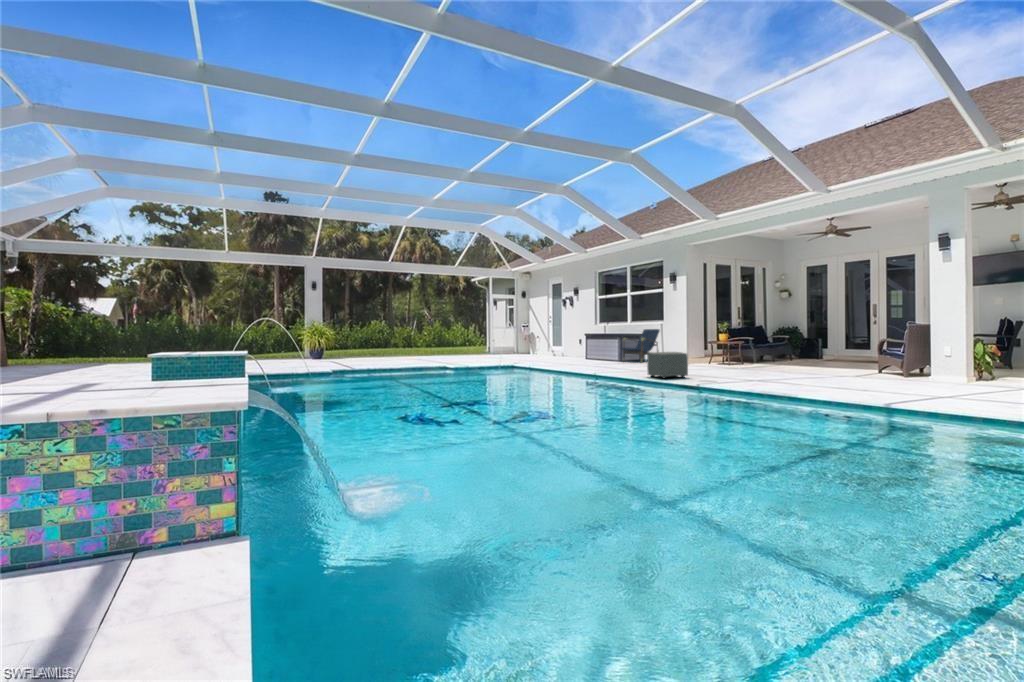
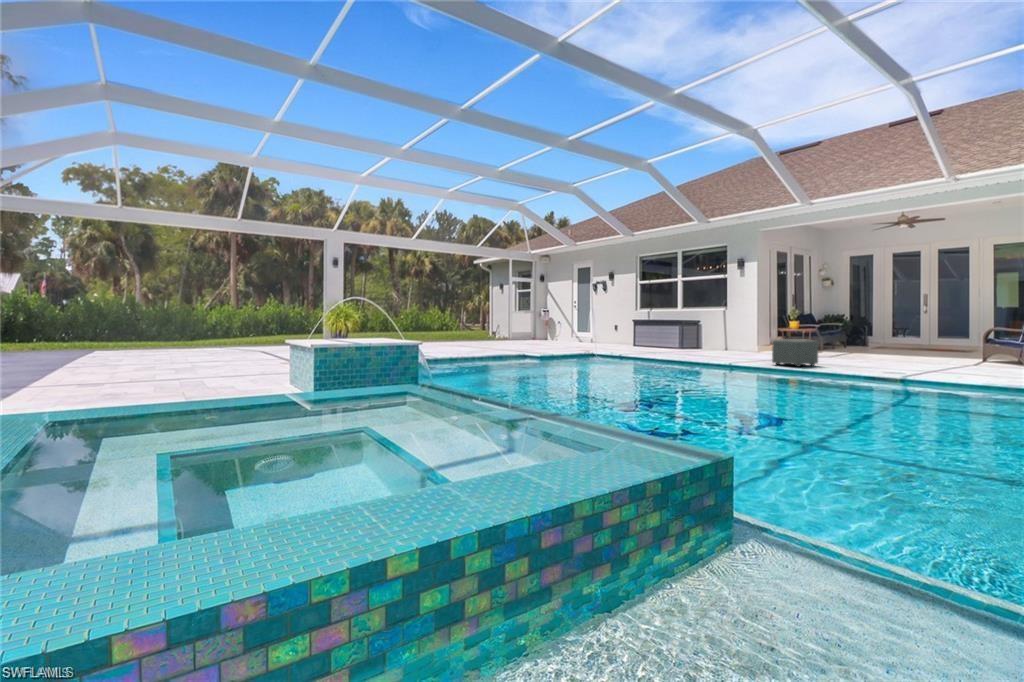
lounge chair: present [621,329,660,360] -> none [684,316,723,350]

